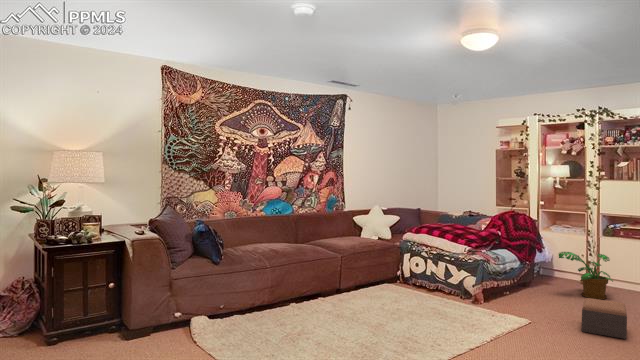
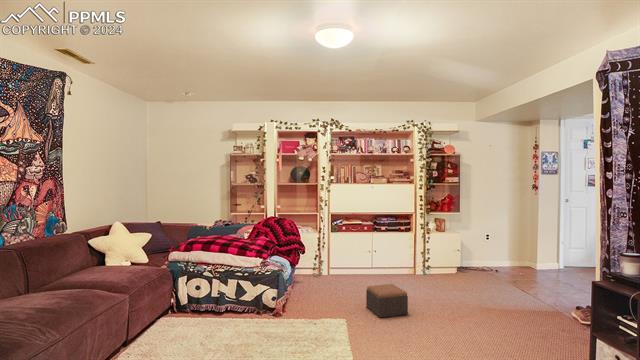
potted plant: present [559,252,613,299] -> none [316,243,350,282]

